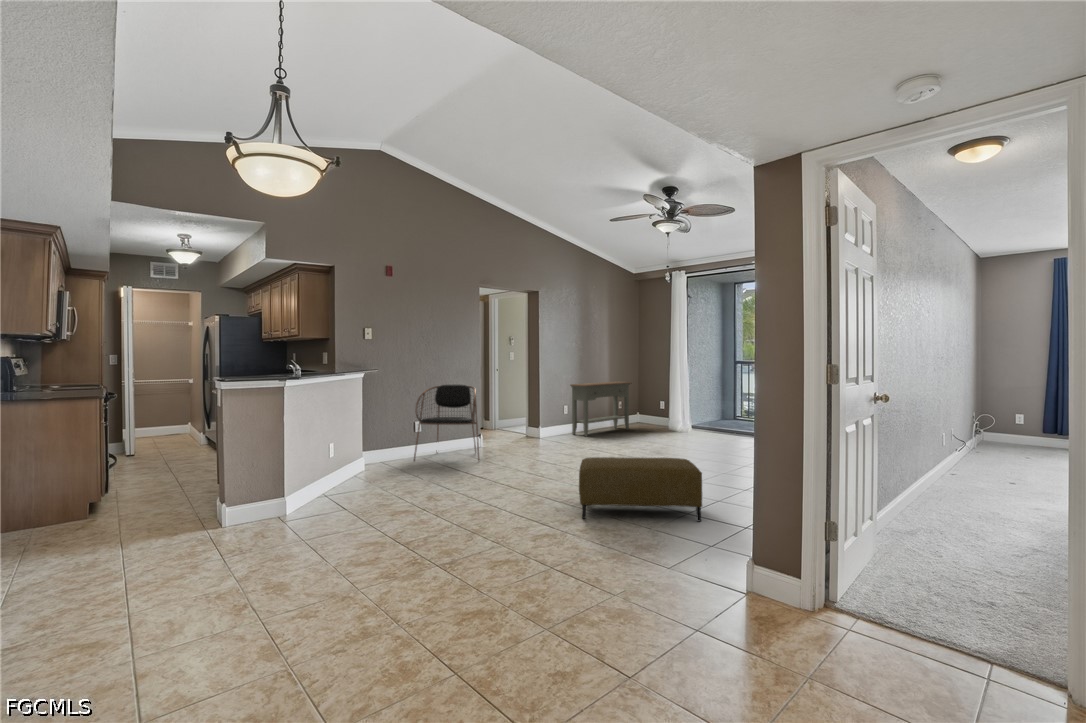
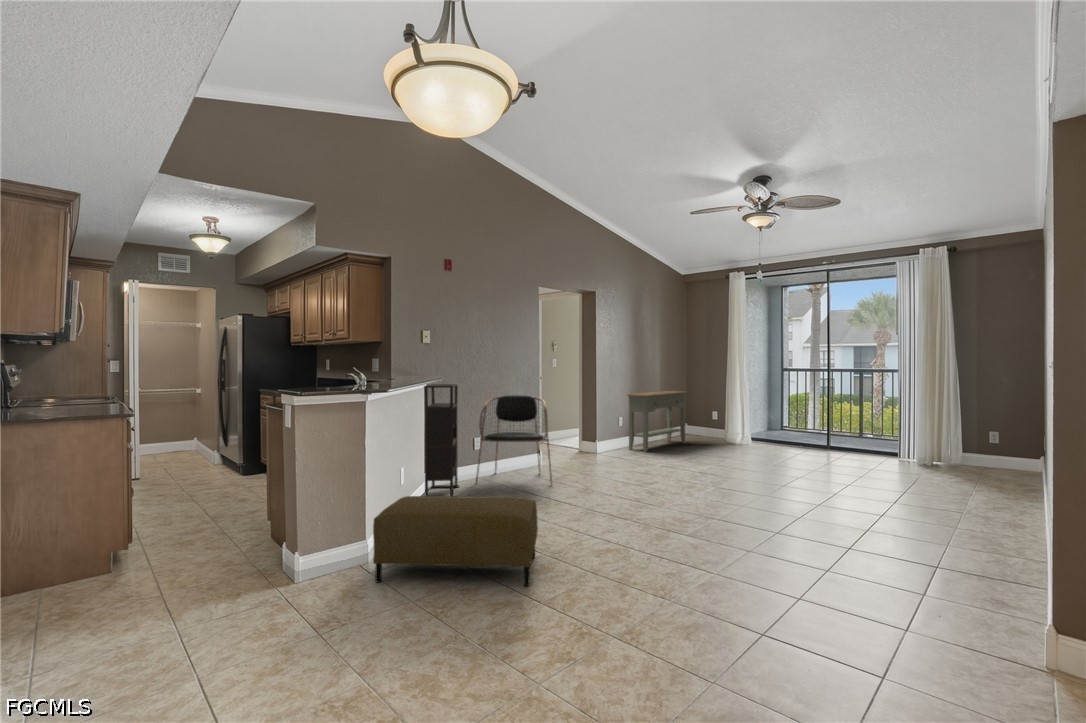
bookshelf: none [359,375,398,474] -> present [424,384,459,496]
ottoman: present [579,457,702,521] -> present [373,496,538,586]

